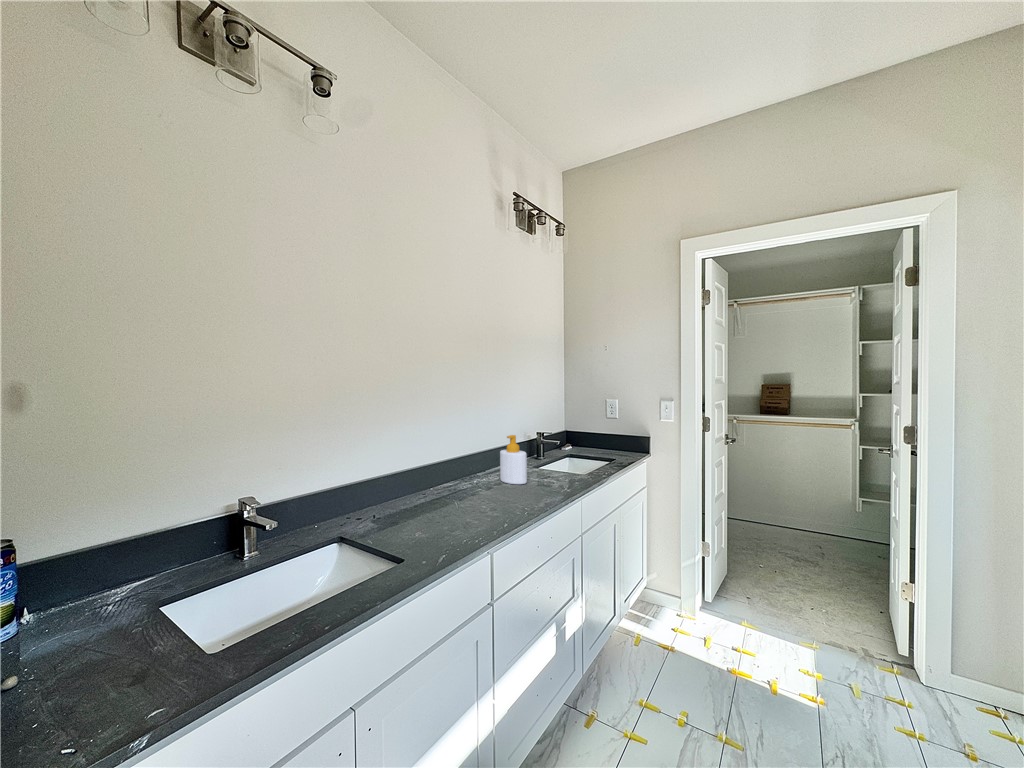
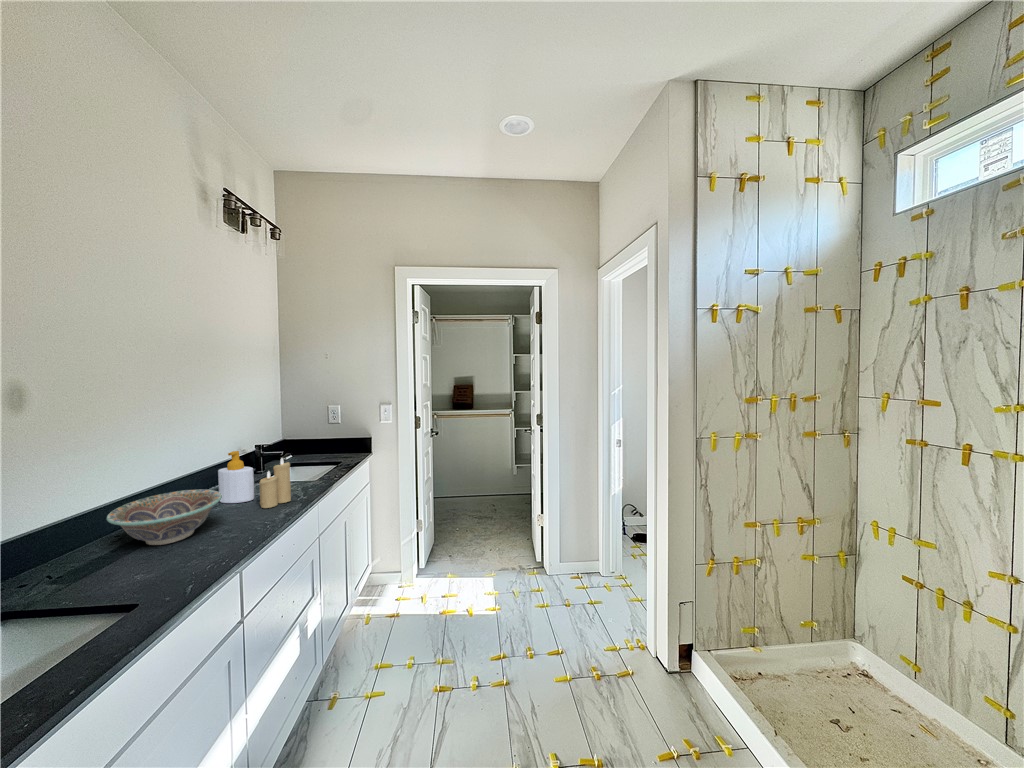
candle: none [528,446,556,494] -> present [259,458,291,508]
decorative bowl: none [415,465,494,509] -> present [107,490,222,545]

